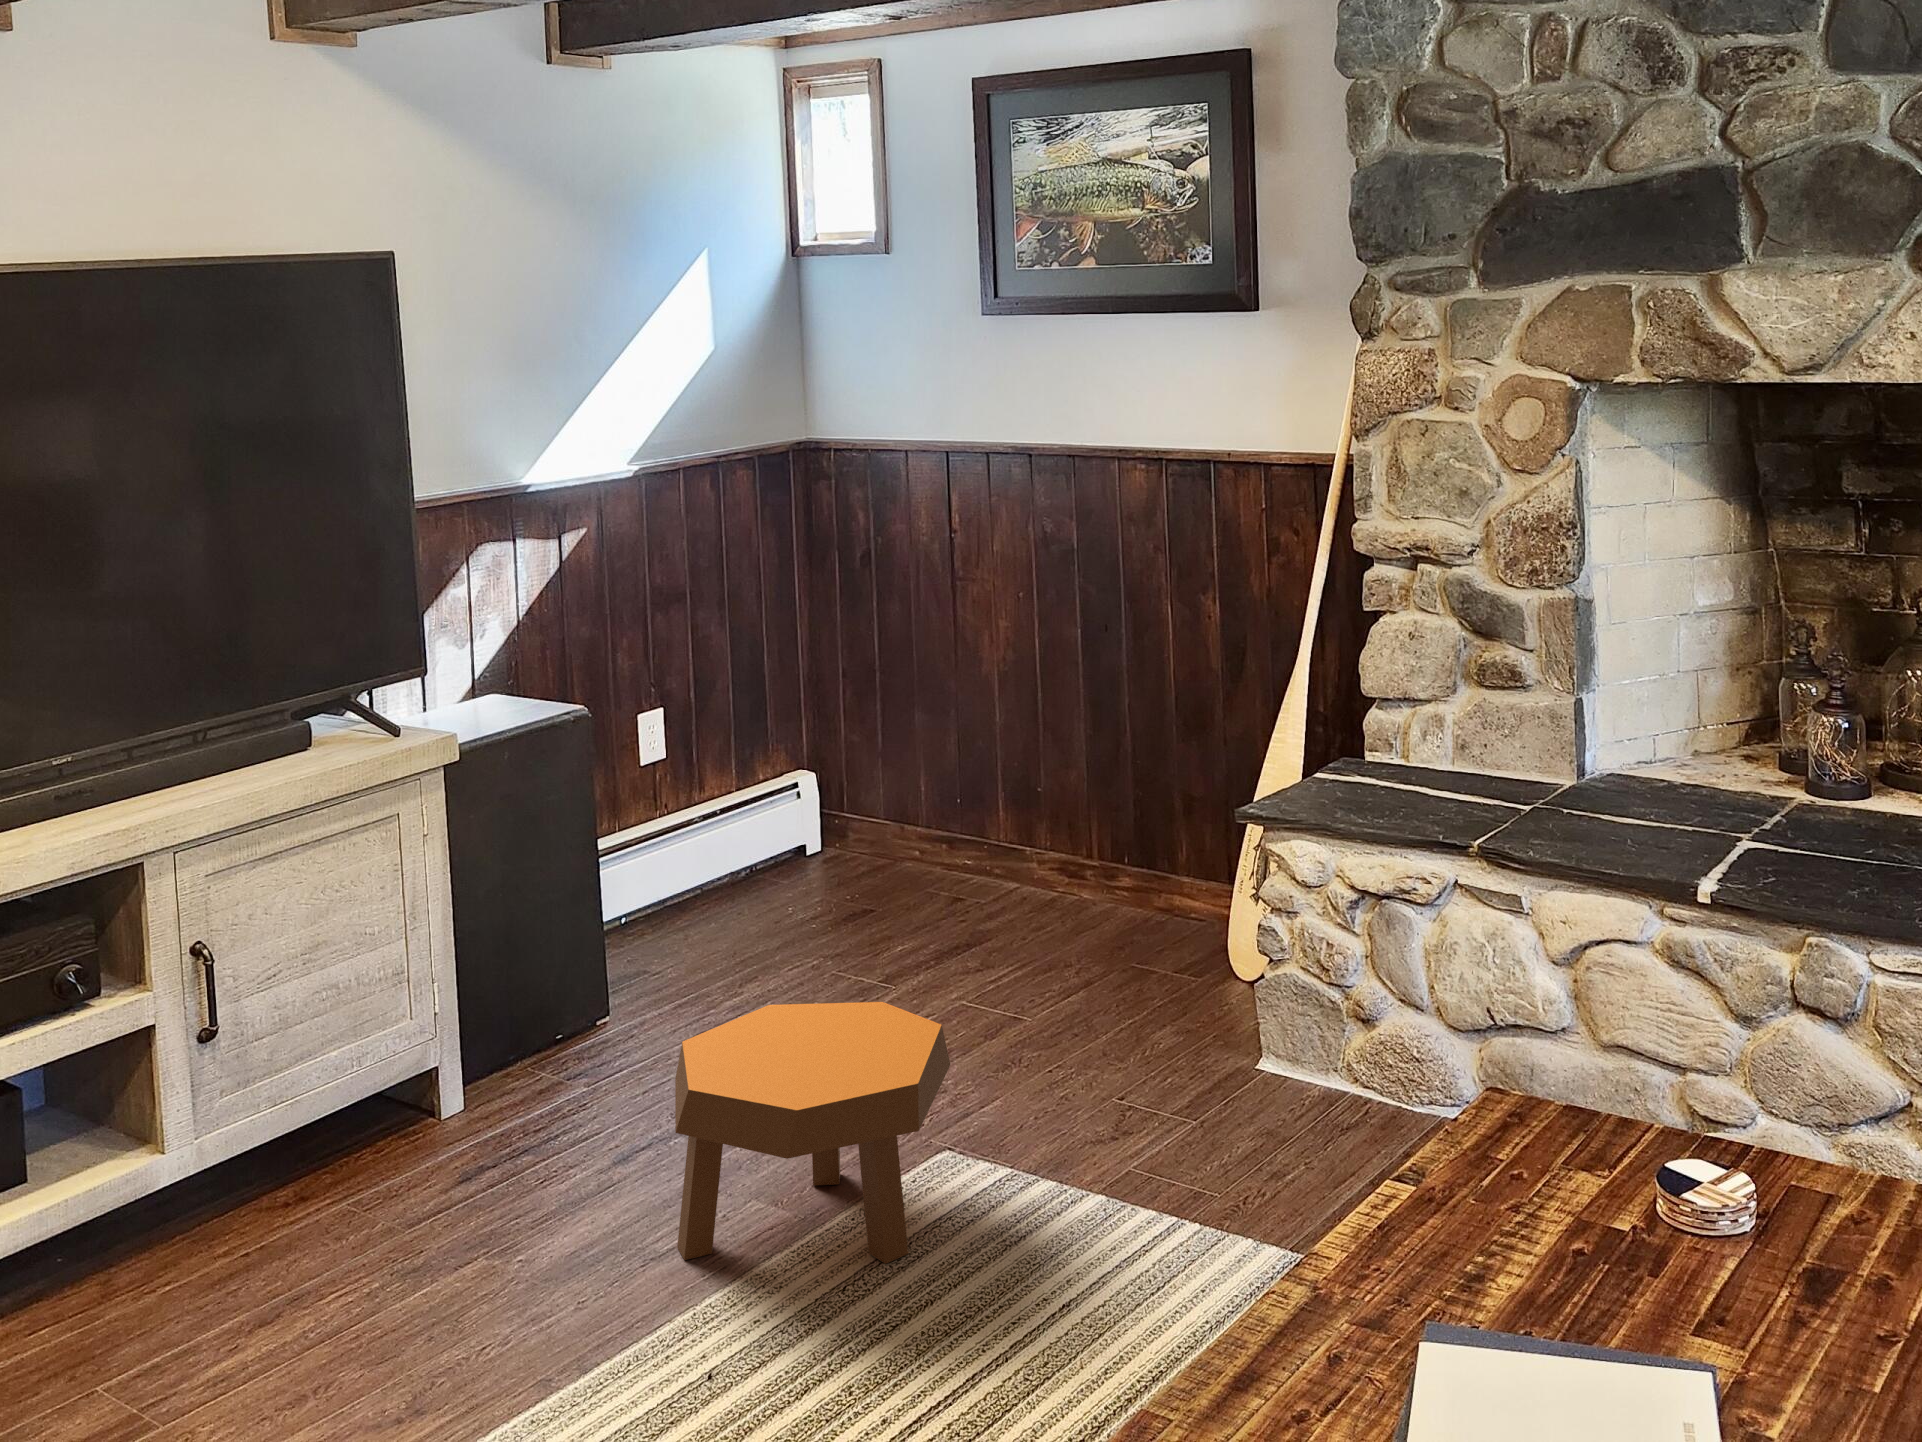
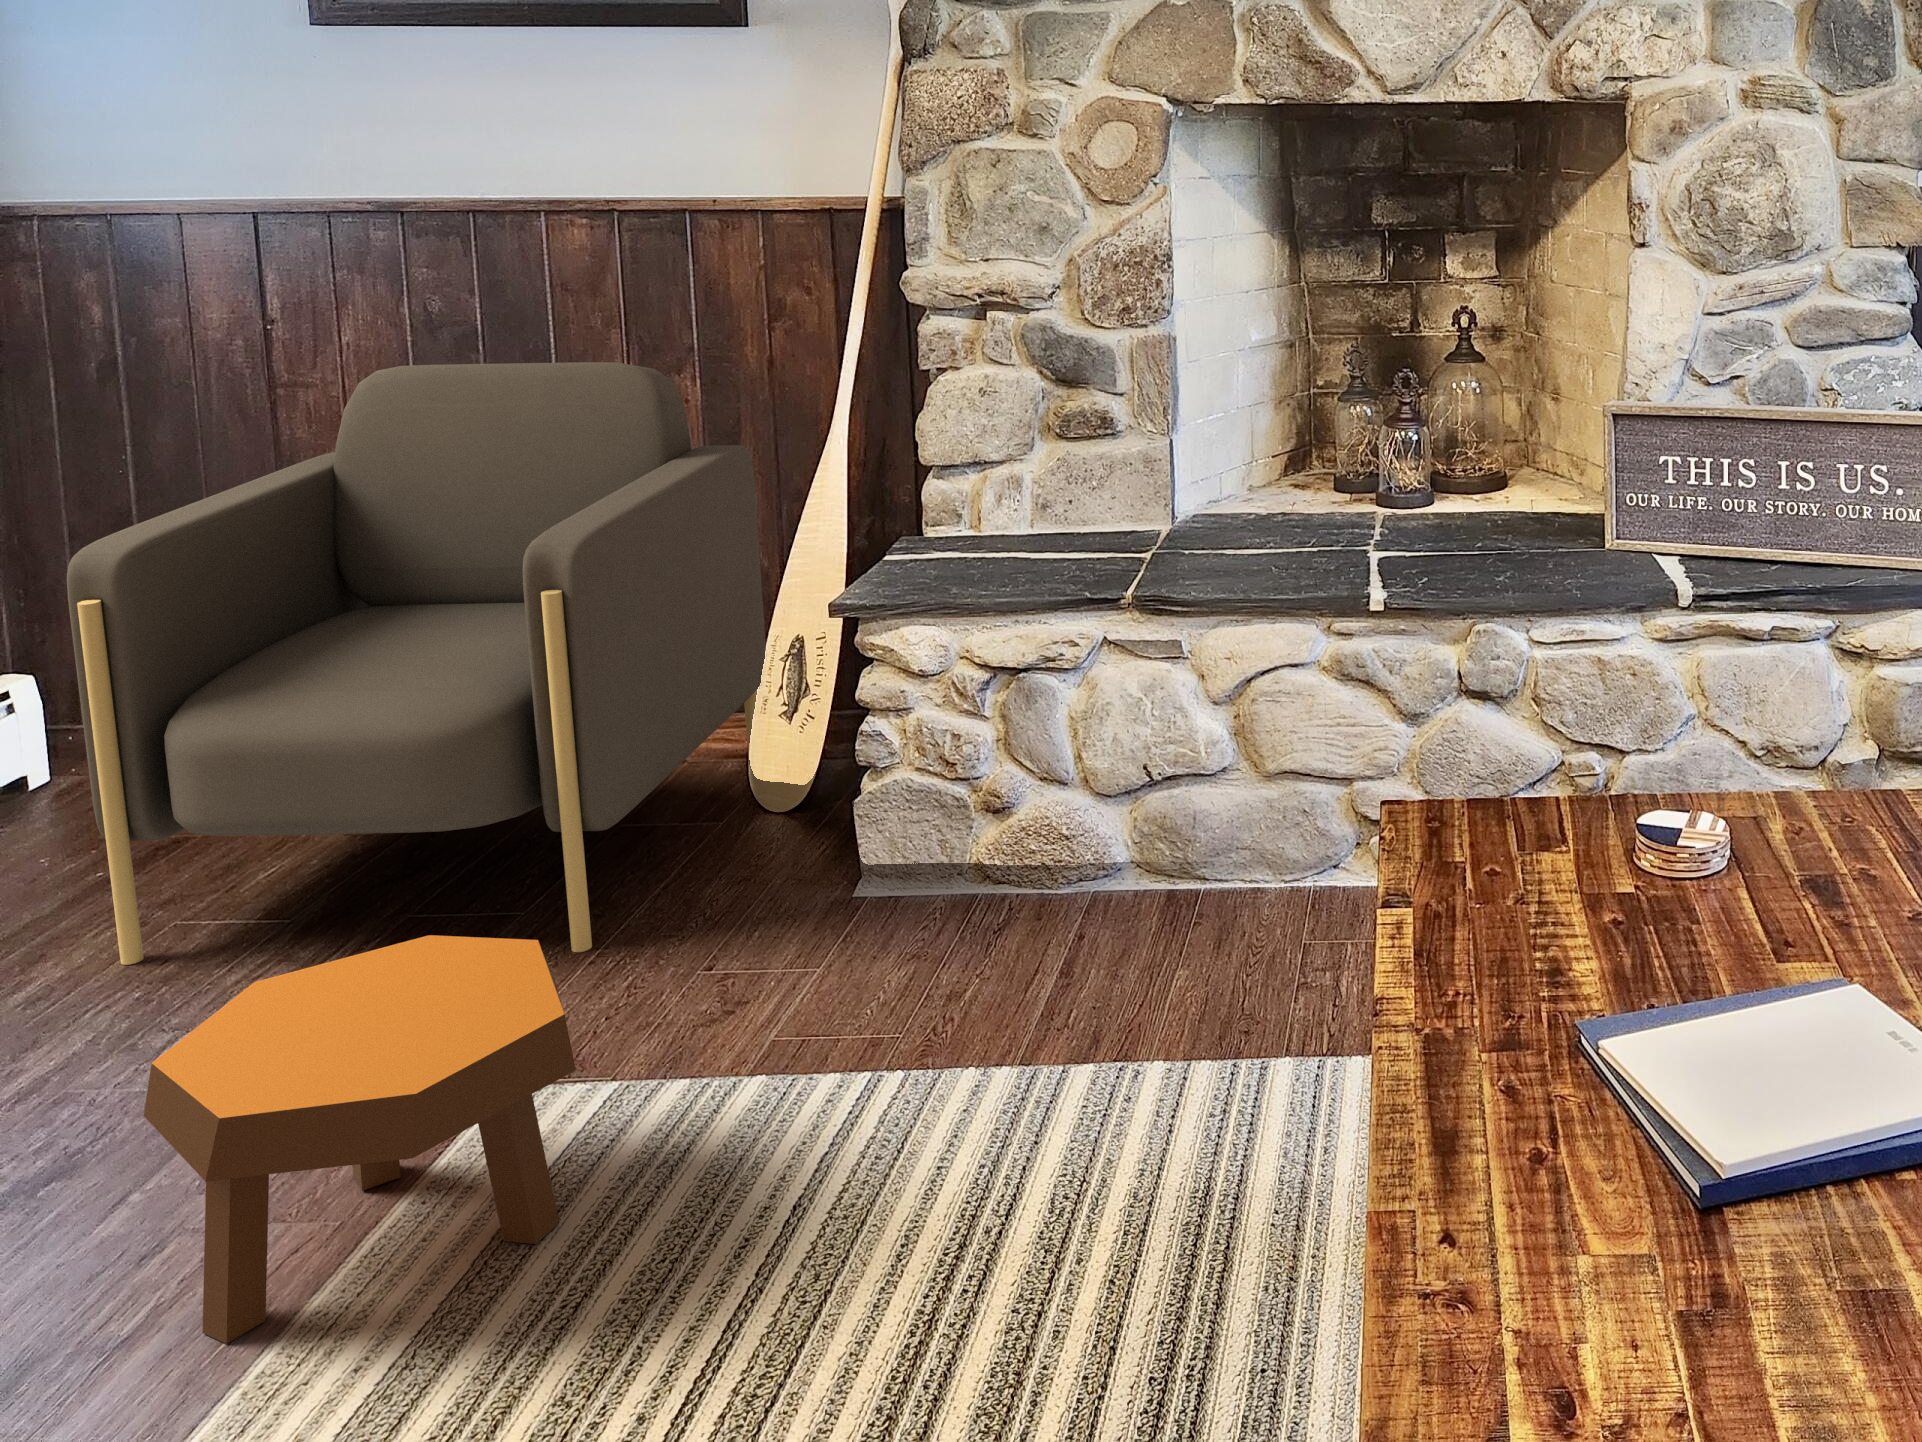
armchair: none [775,568,1263,1056] -> present [67,362,766,965]

